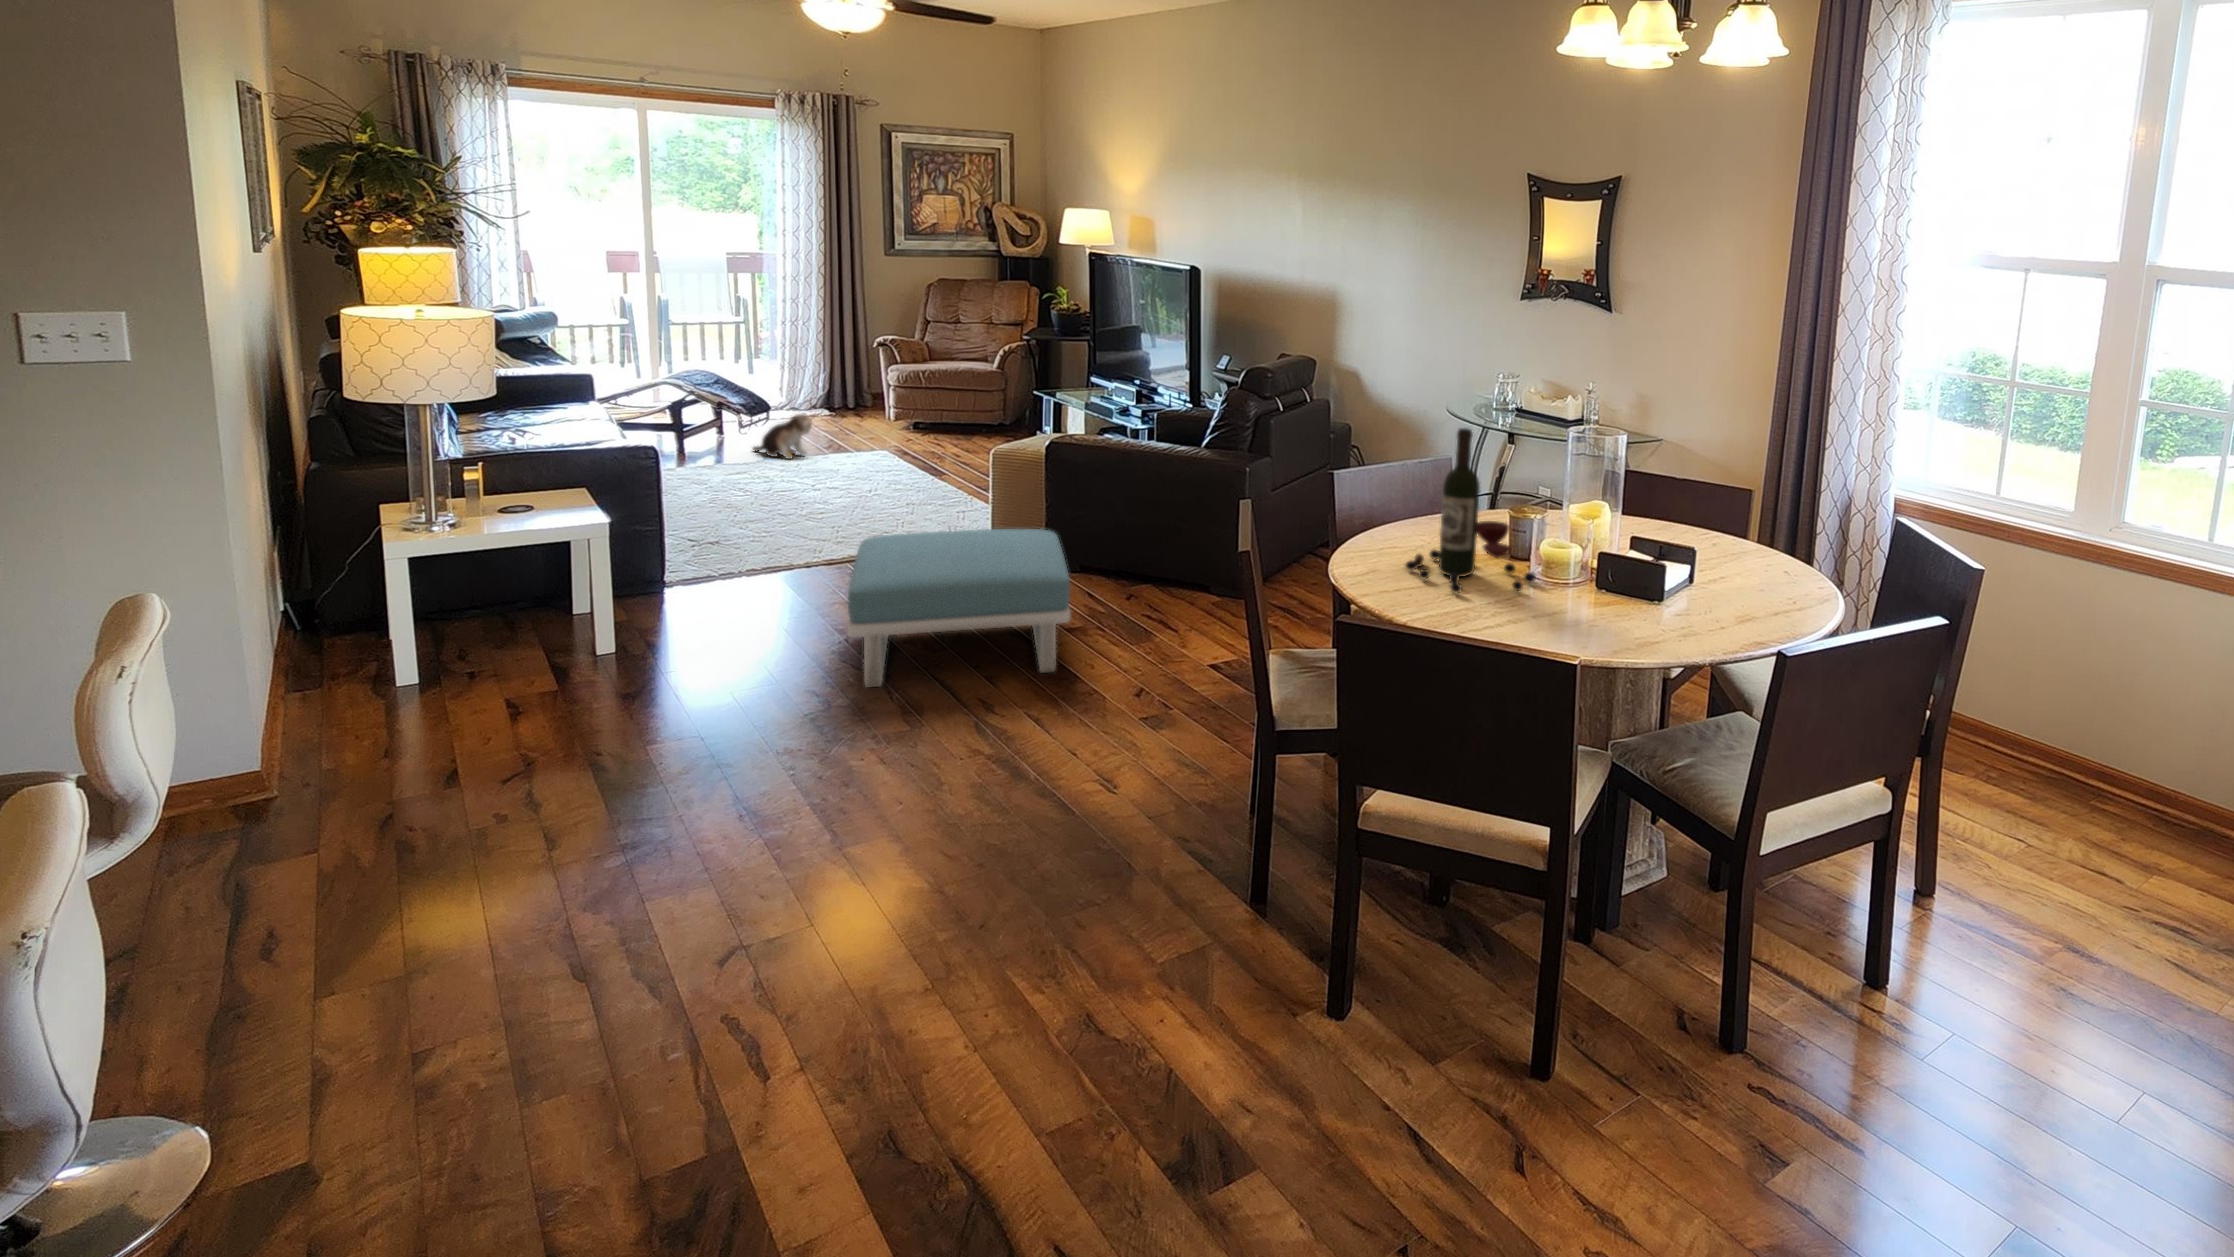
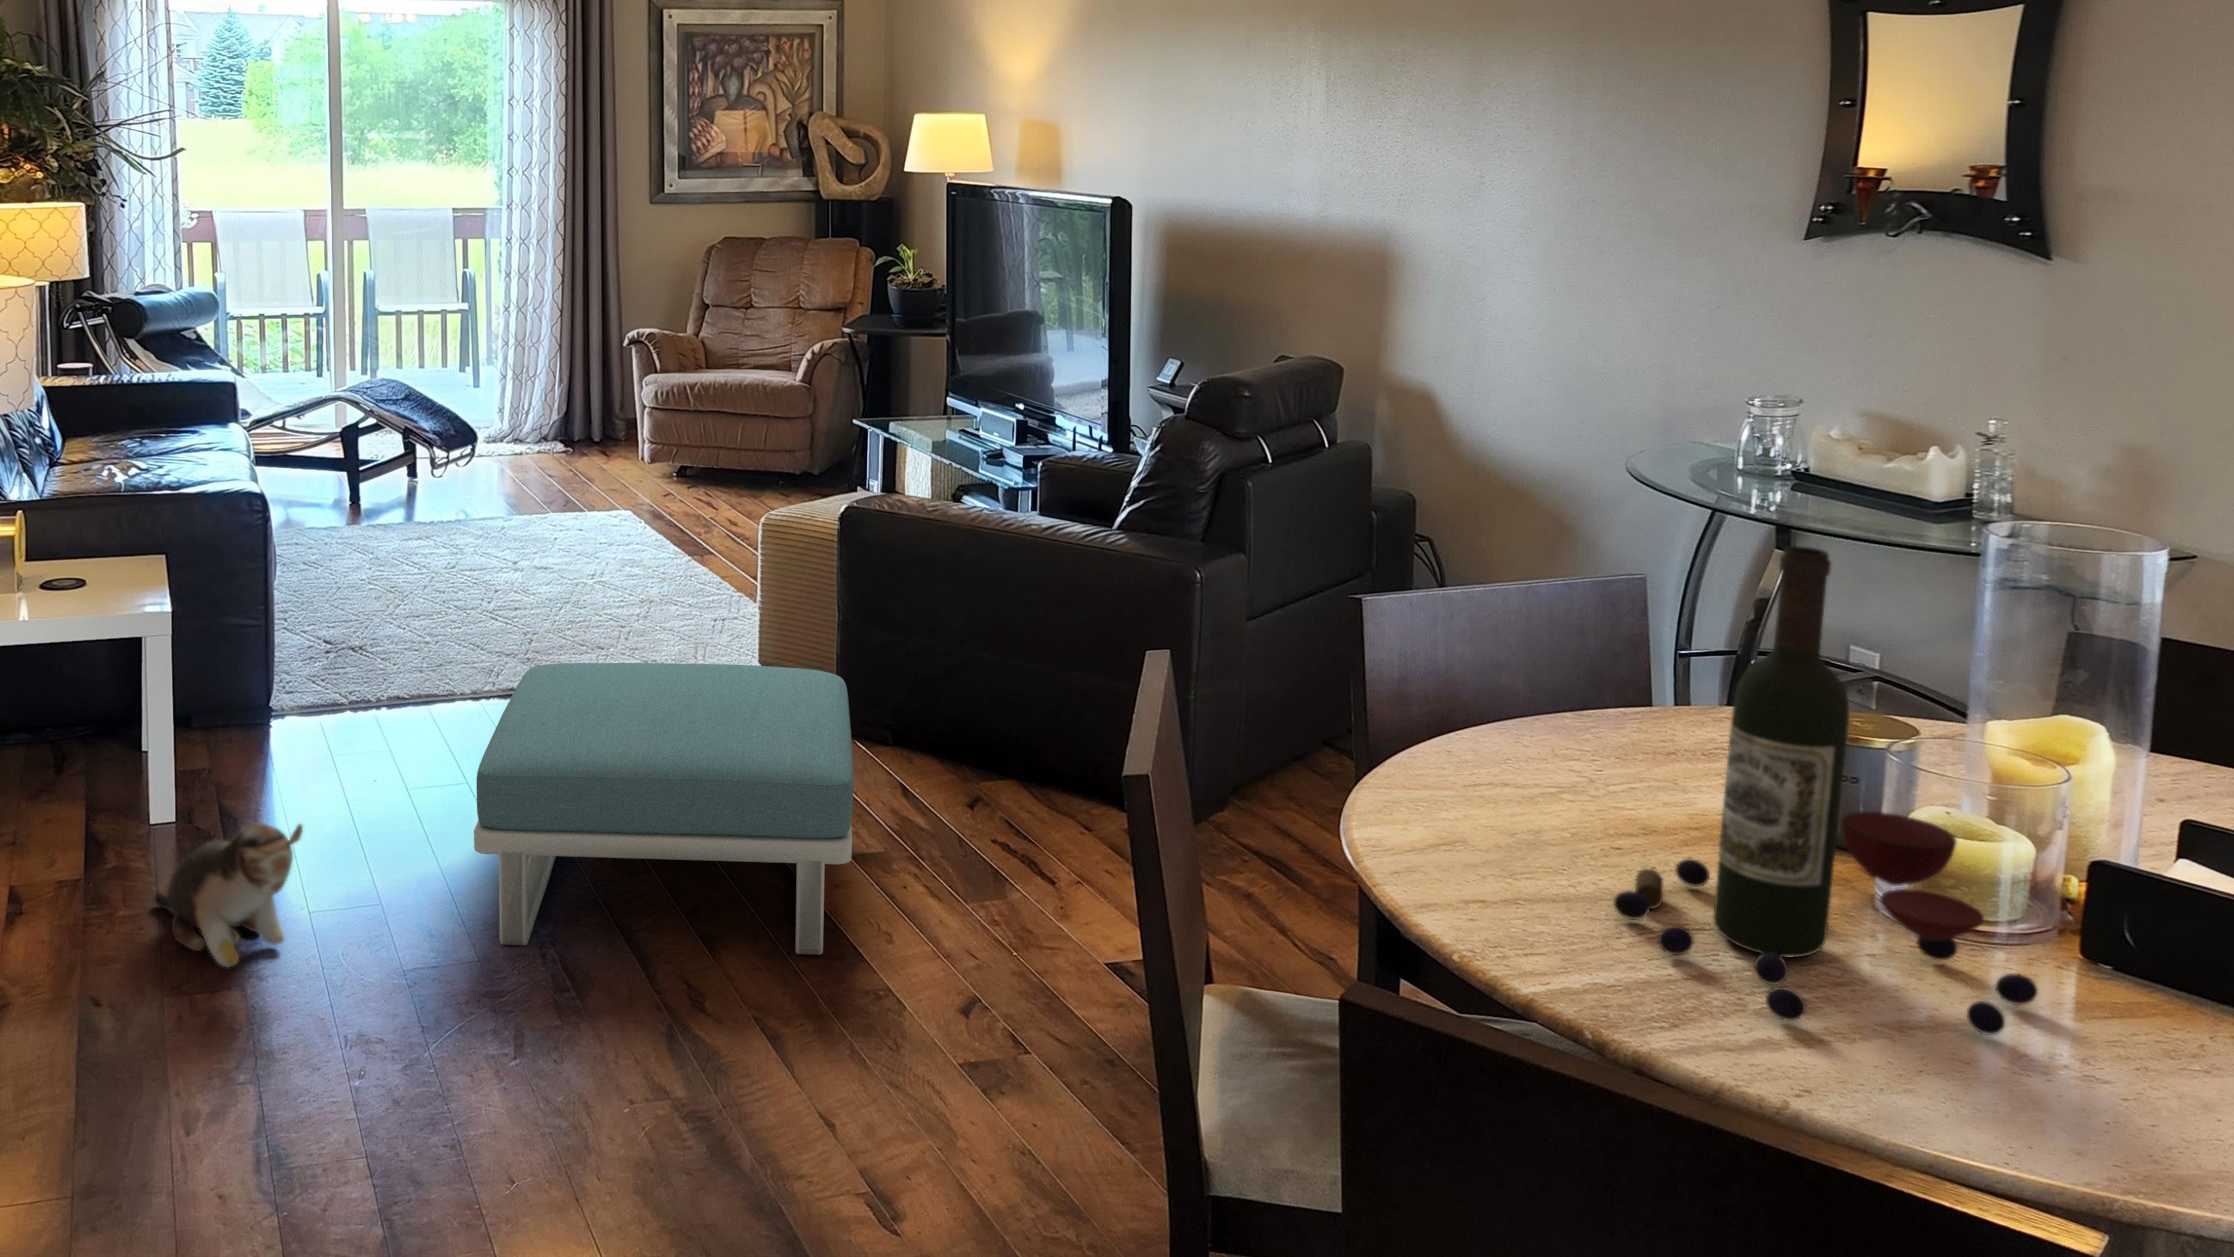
plush toy: present [753,414,815,459] -> present [155,823,303,968]

